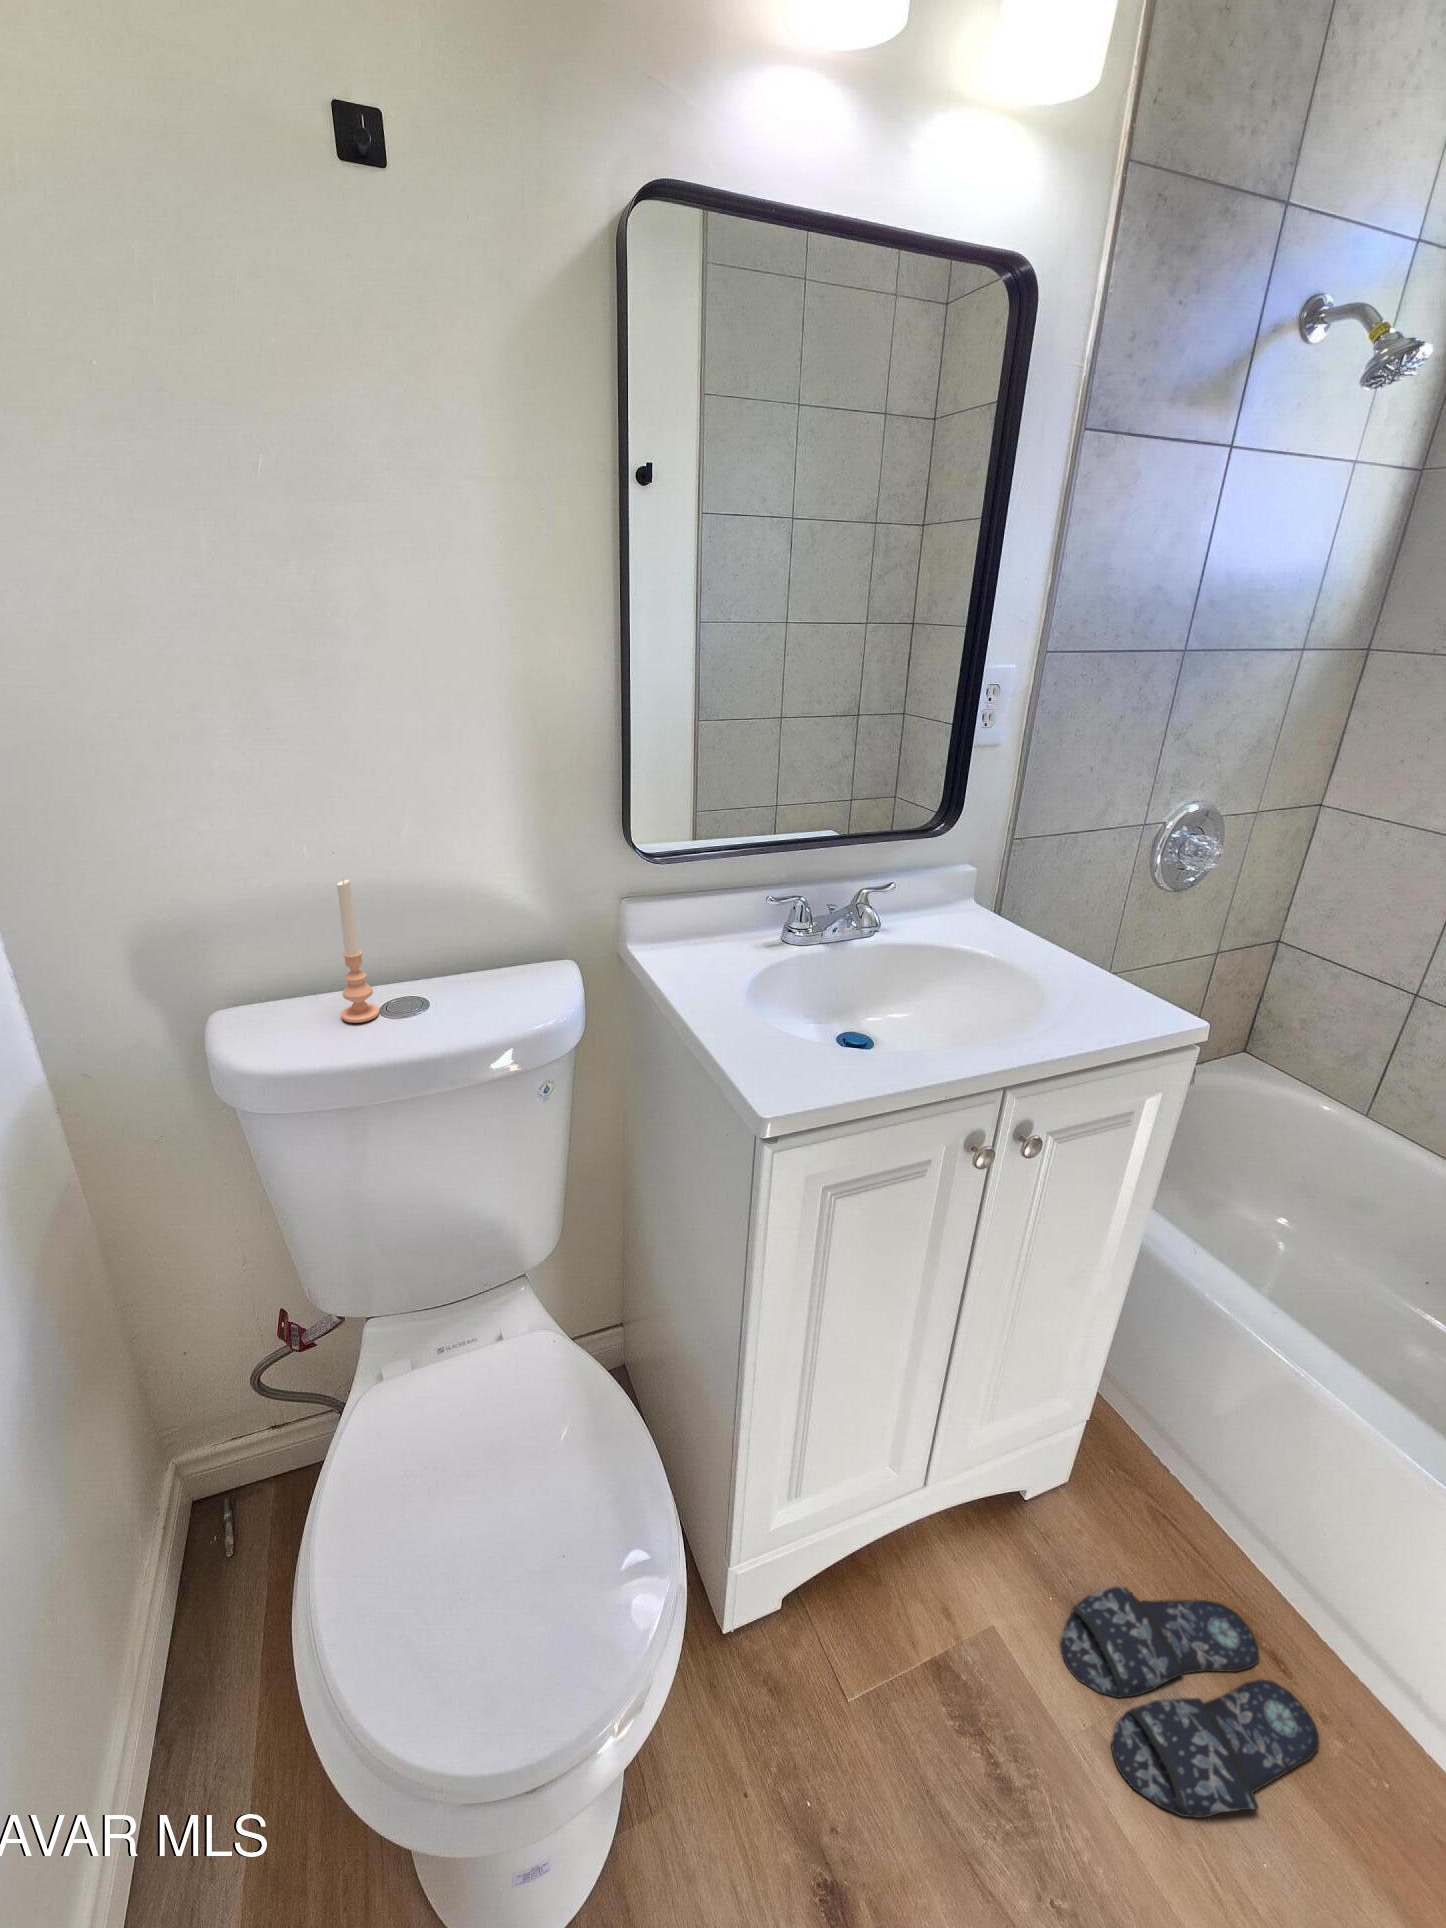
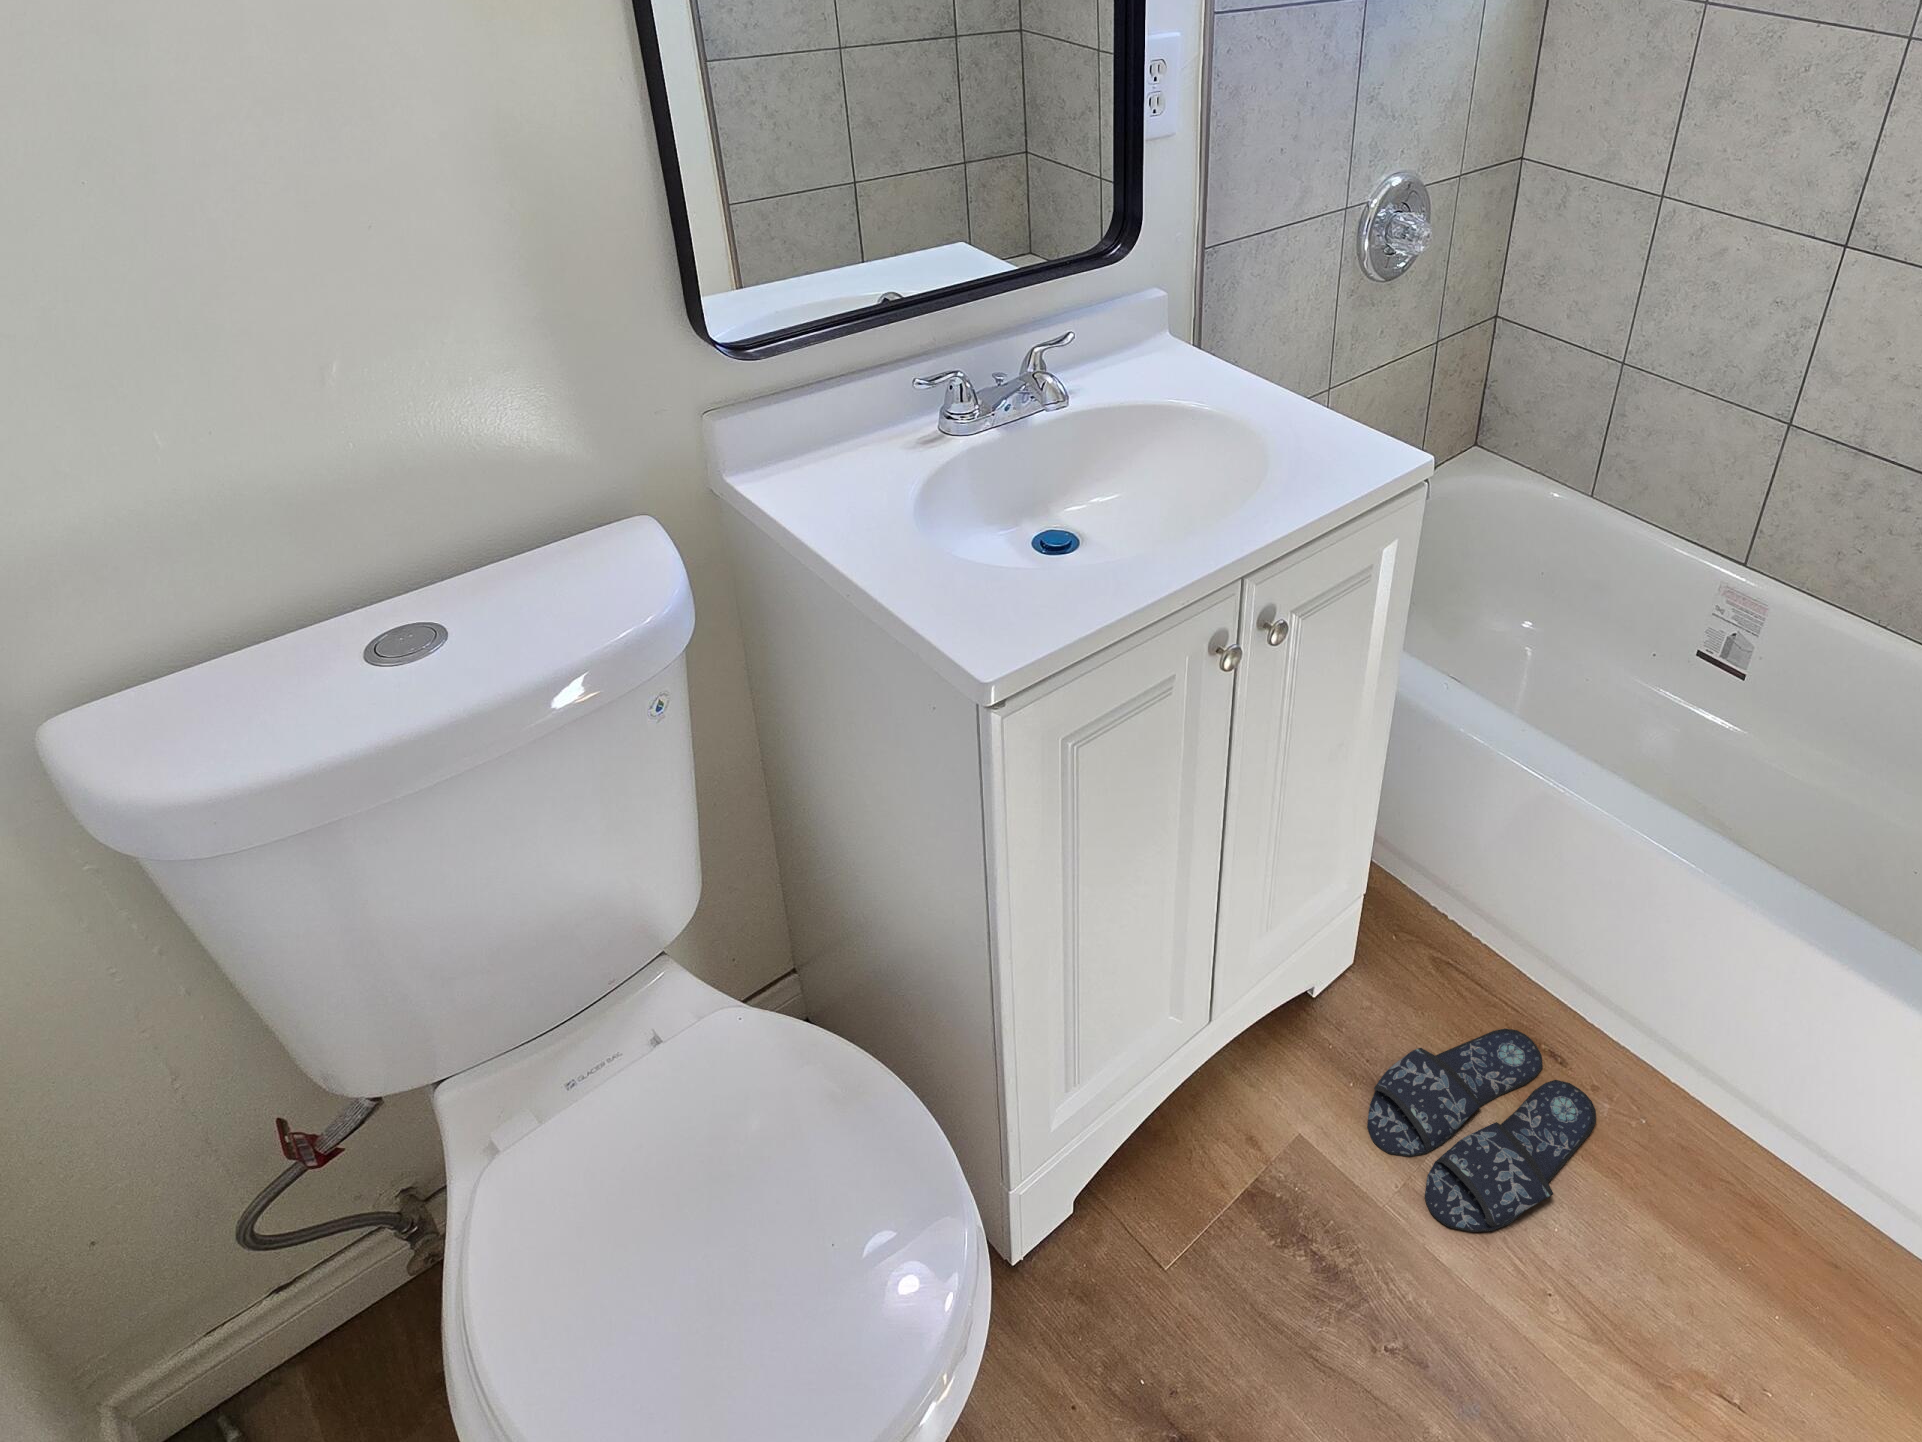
candle: present [337,880,380,1023] -> none [264,481,373,687]

